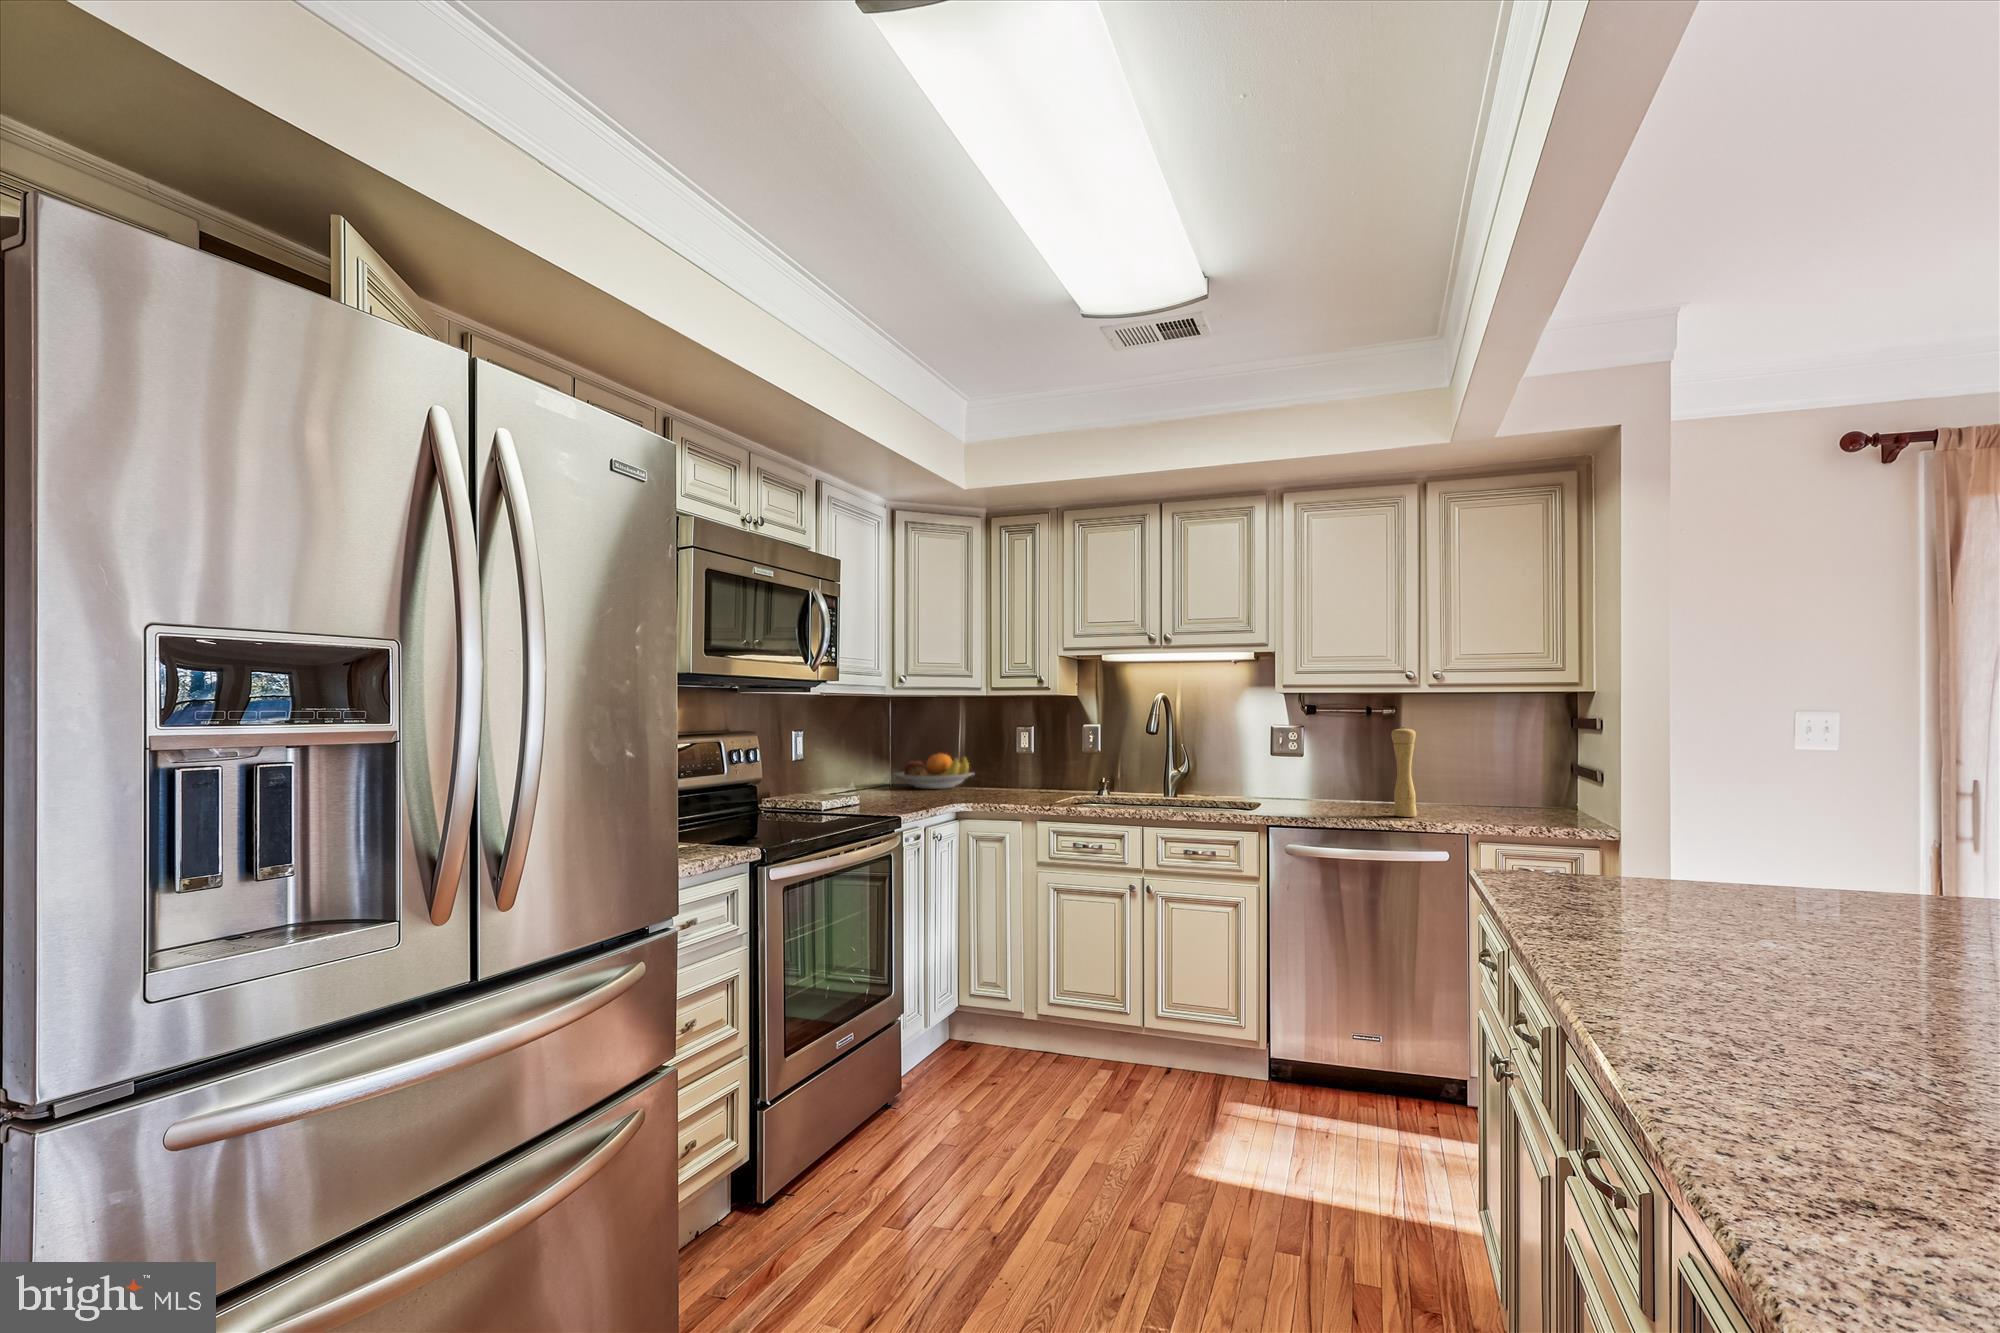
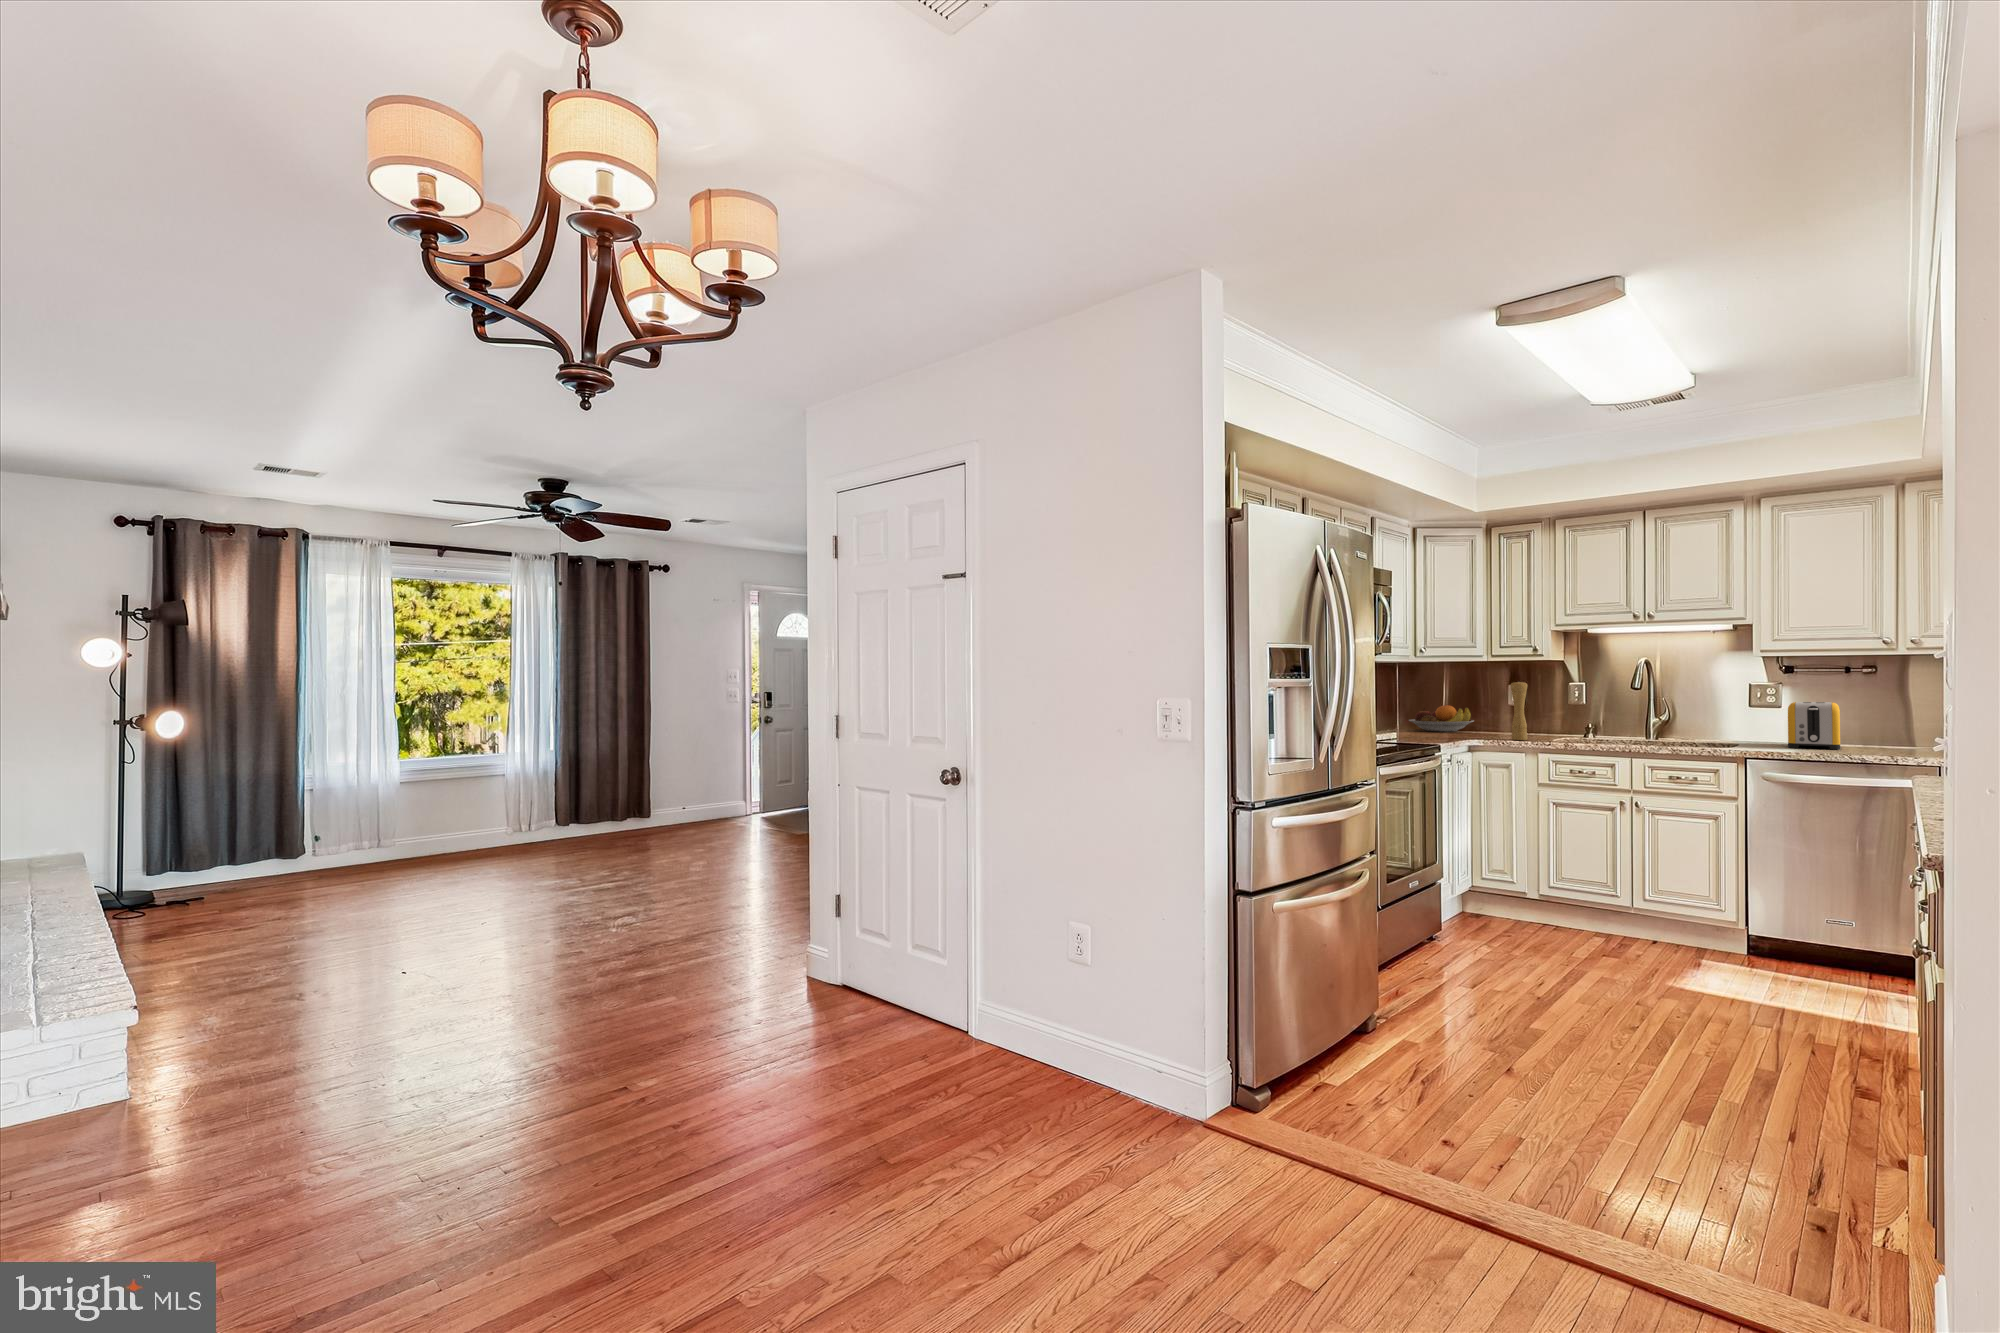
pepper mill: present [1391,727,1417,817] -> present [1510,681,1527,740]
toaster: none [1311,748,1364,808] -> present [1788,702,1840,749]

